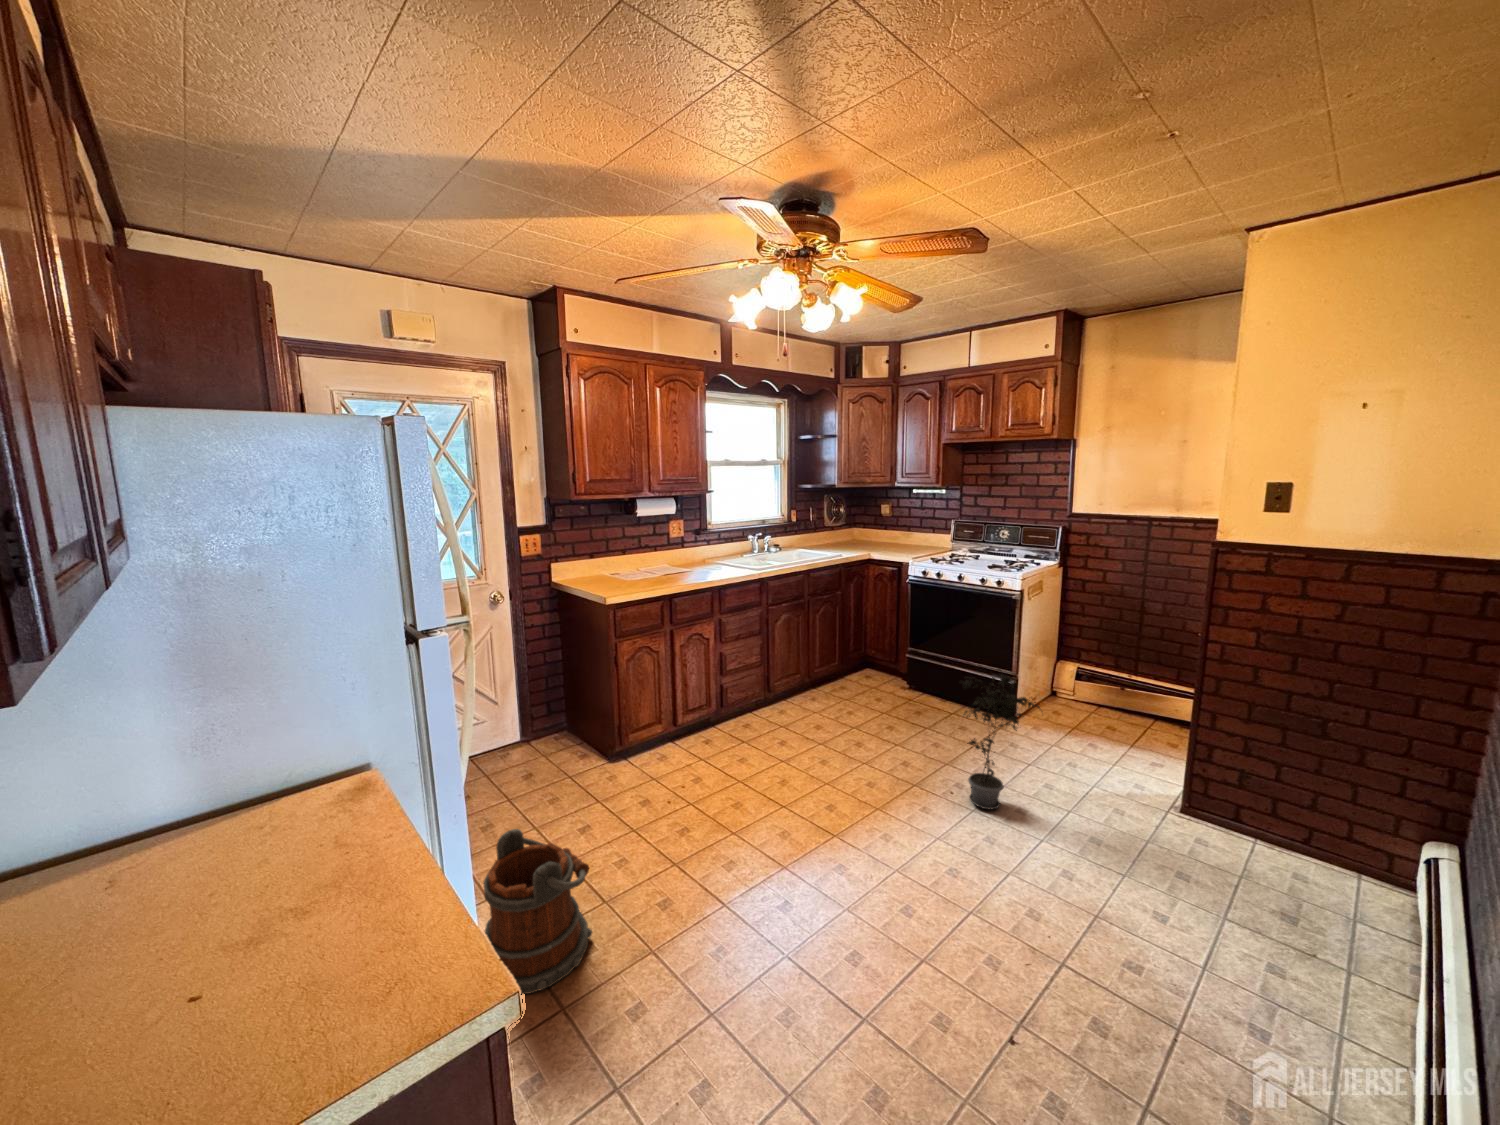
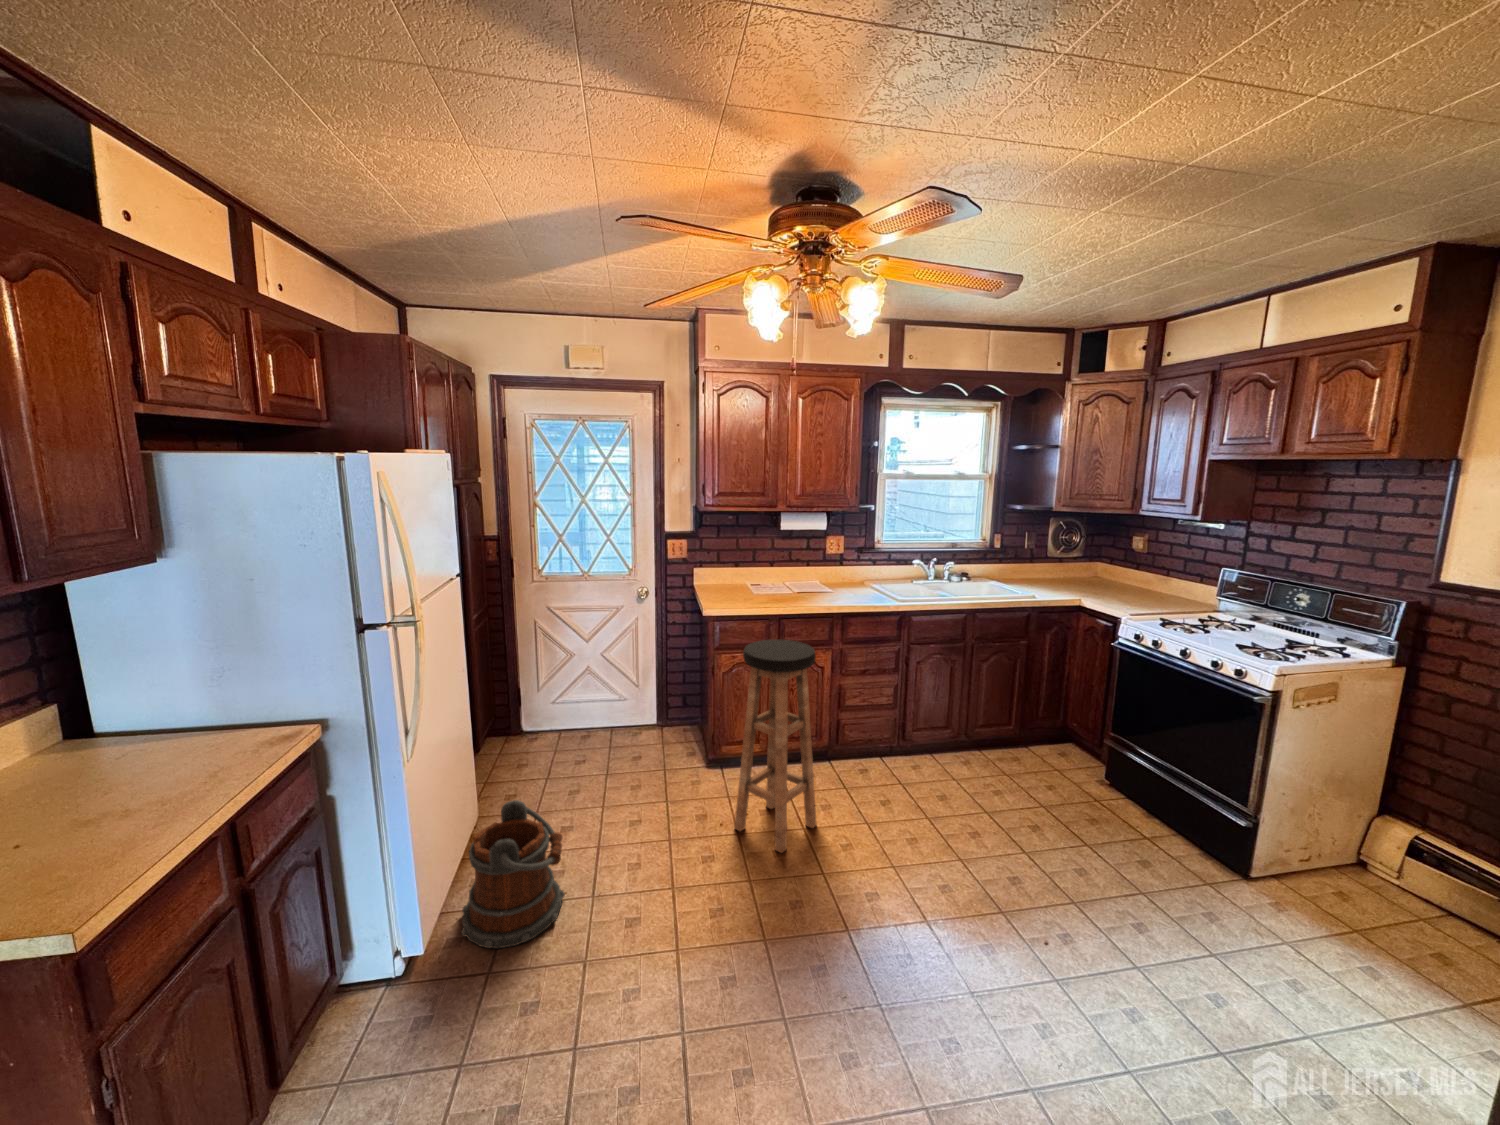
bar stool: none [681,612,750,804] -> present [734,640,816,853]
potted plant: present [960,669,1040,809] -> none [1047,792,1158,994]

